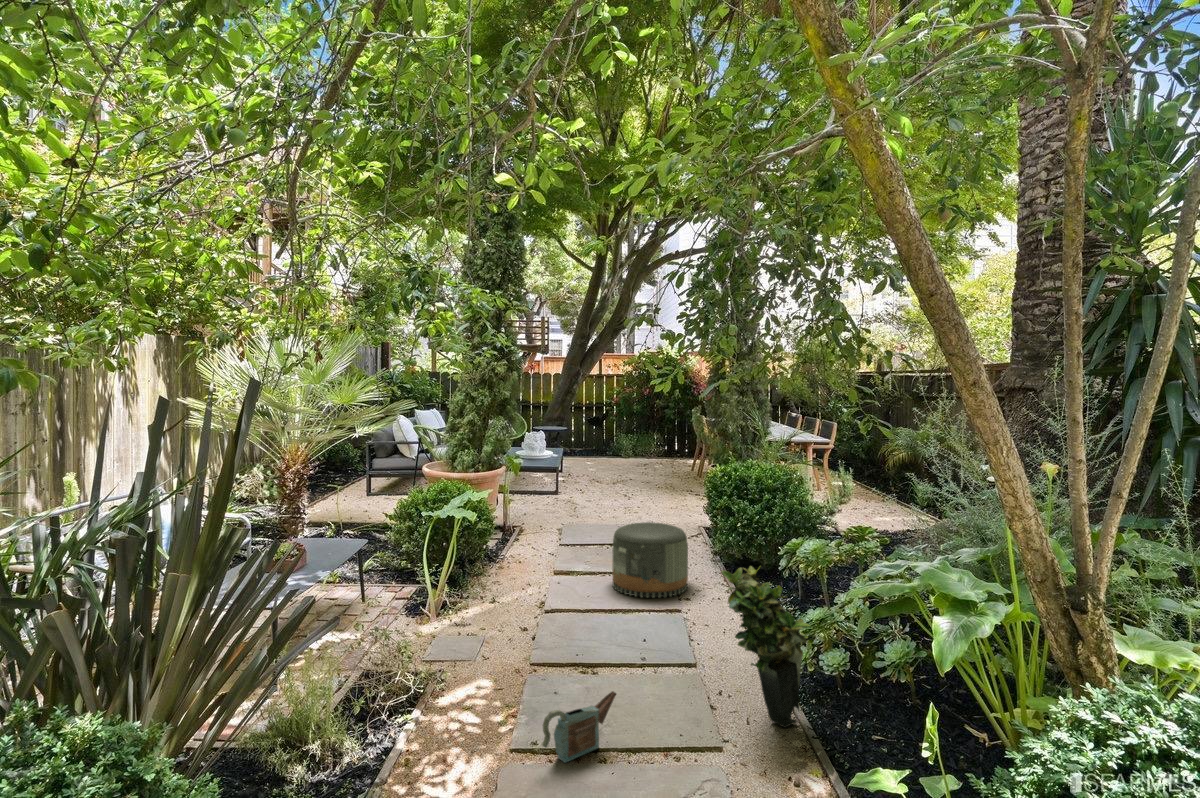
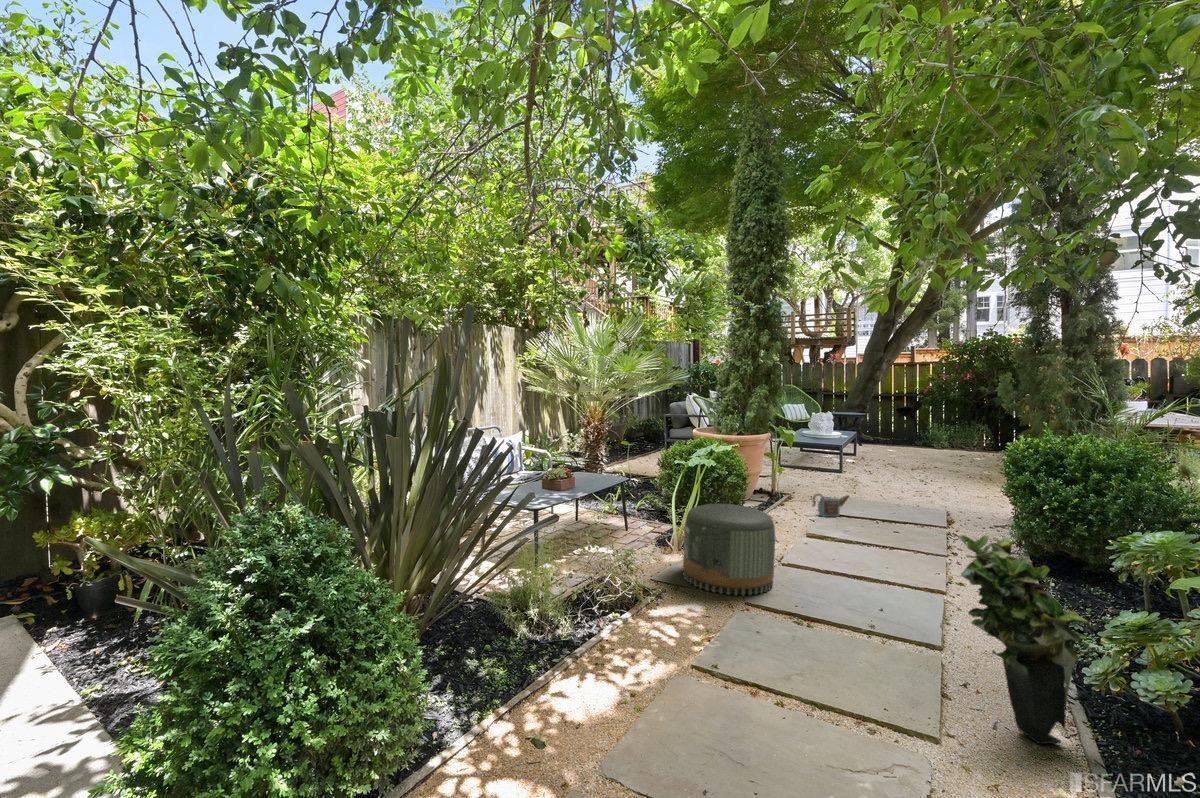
pouf: present [612,522,688,598] -> present [683,504,775,595]
watering can: present [542,691,616,763] -> present [812,494,849,517]

